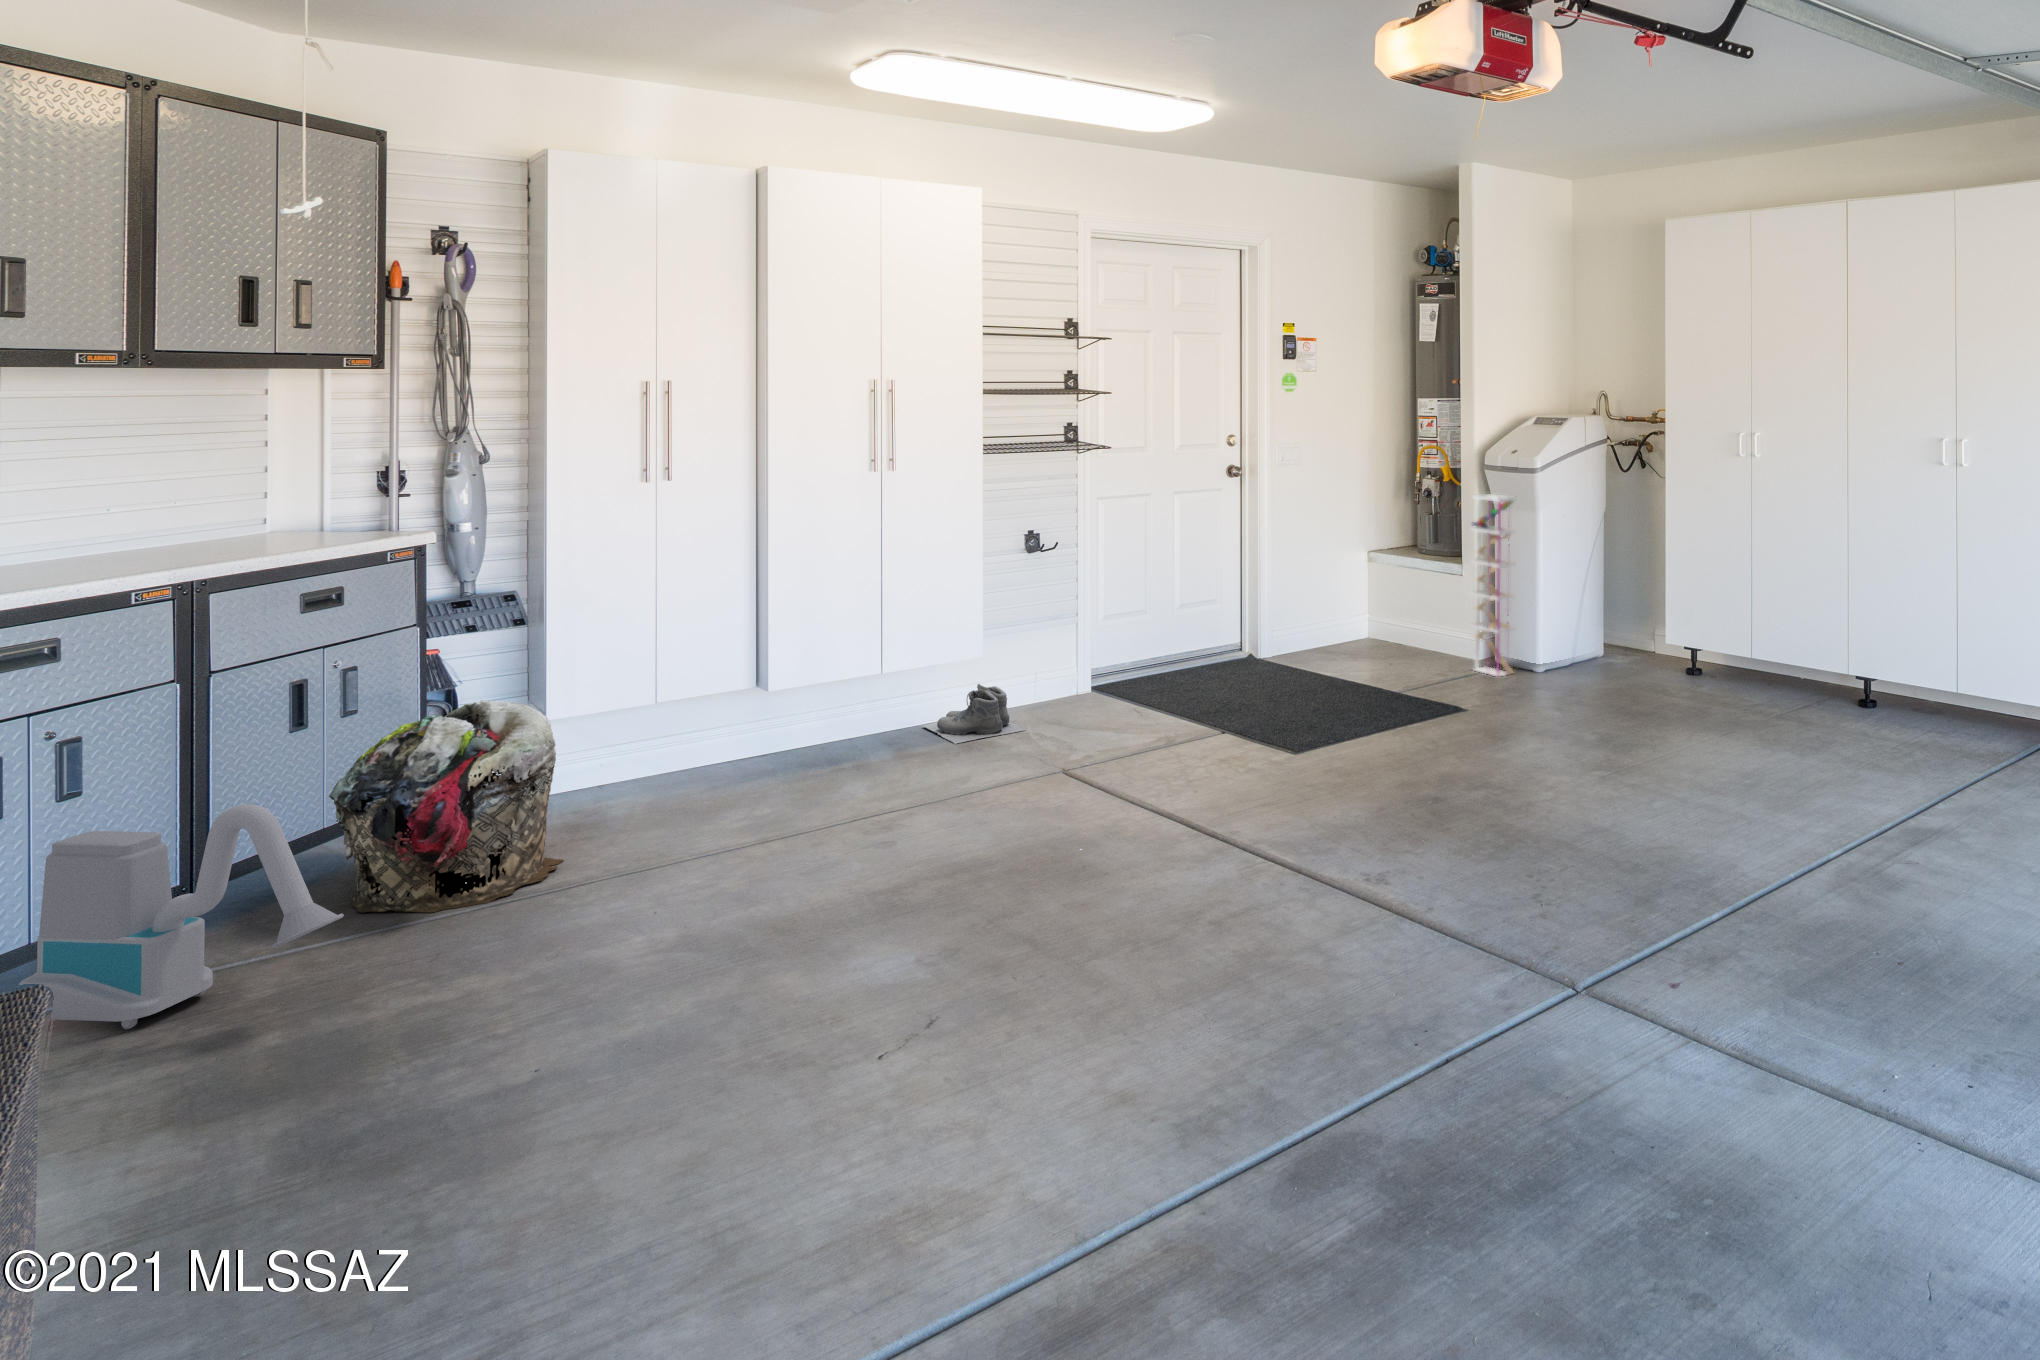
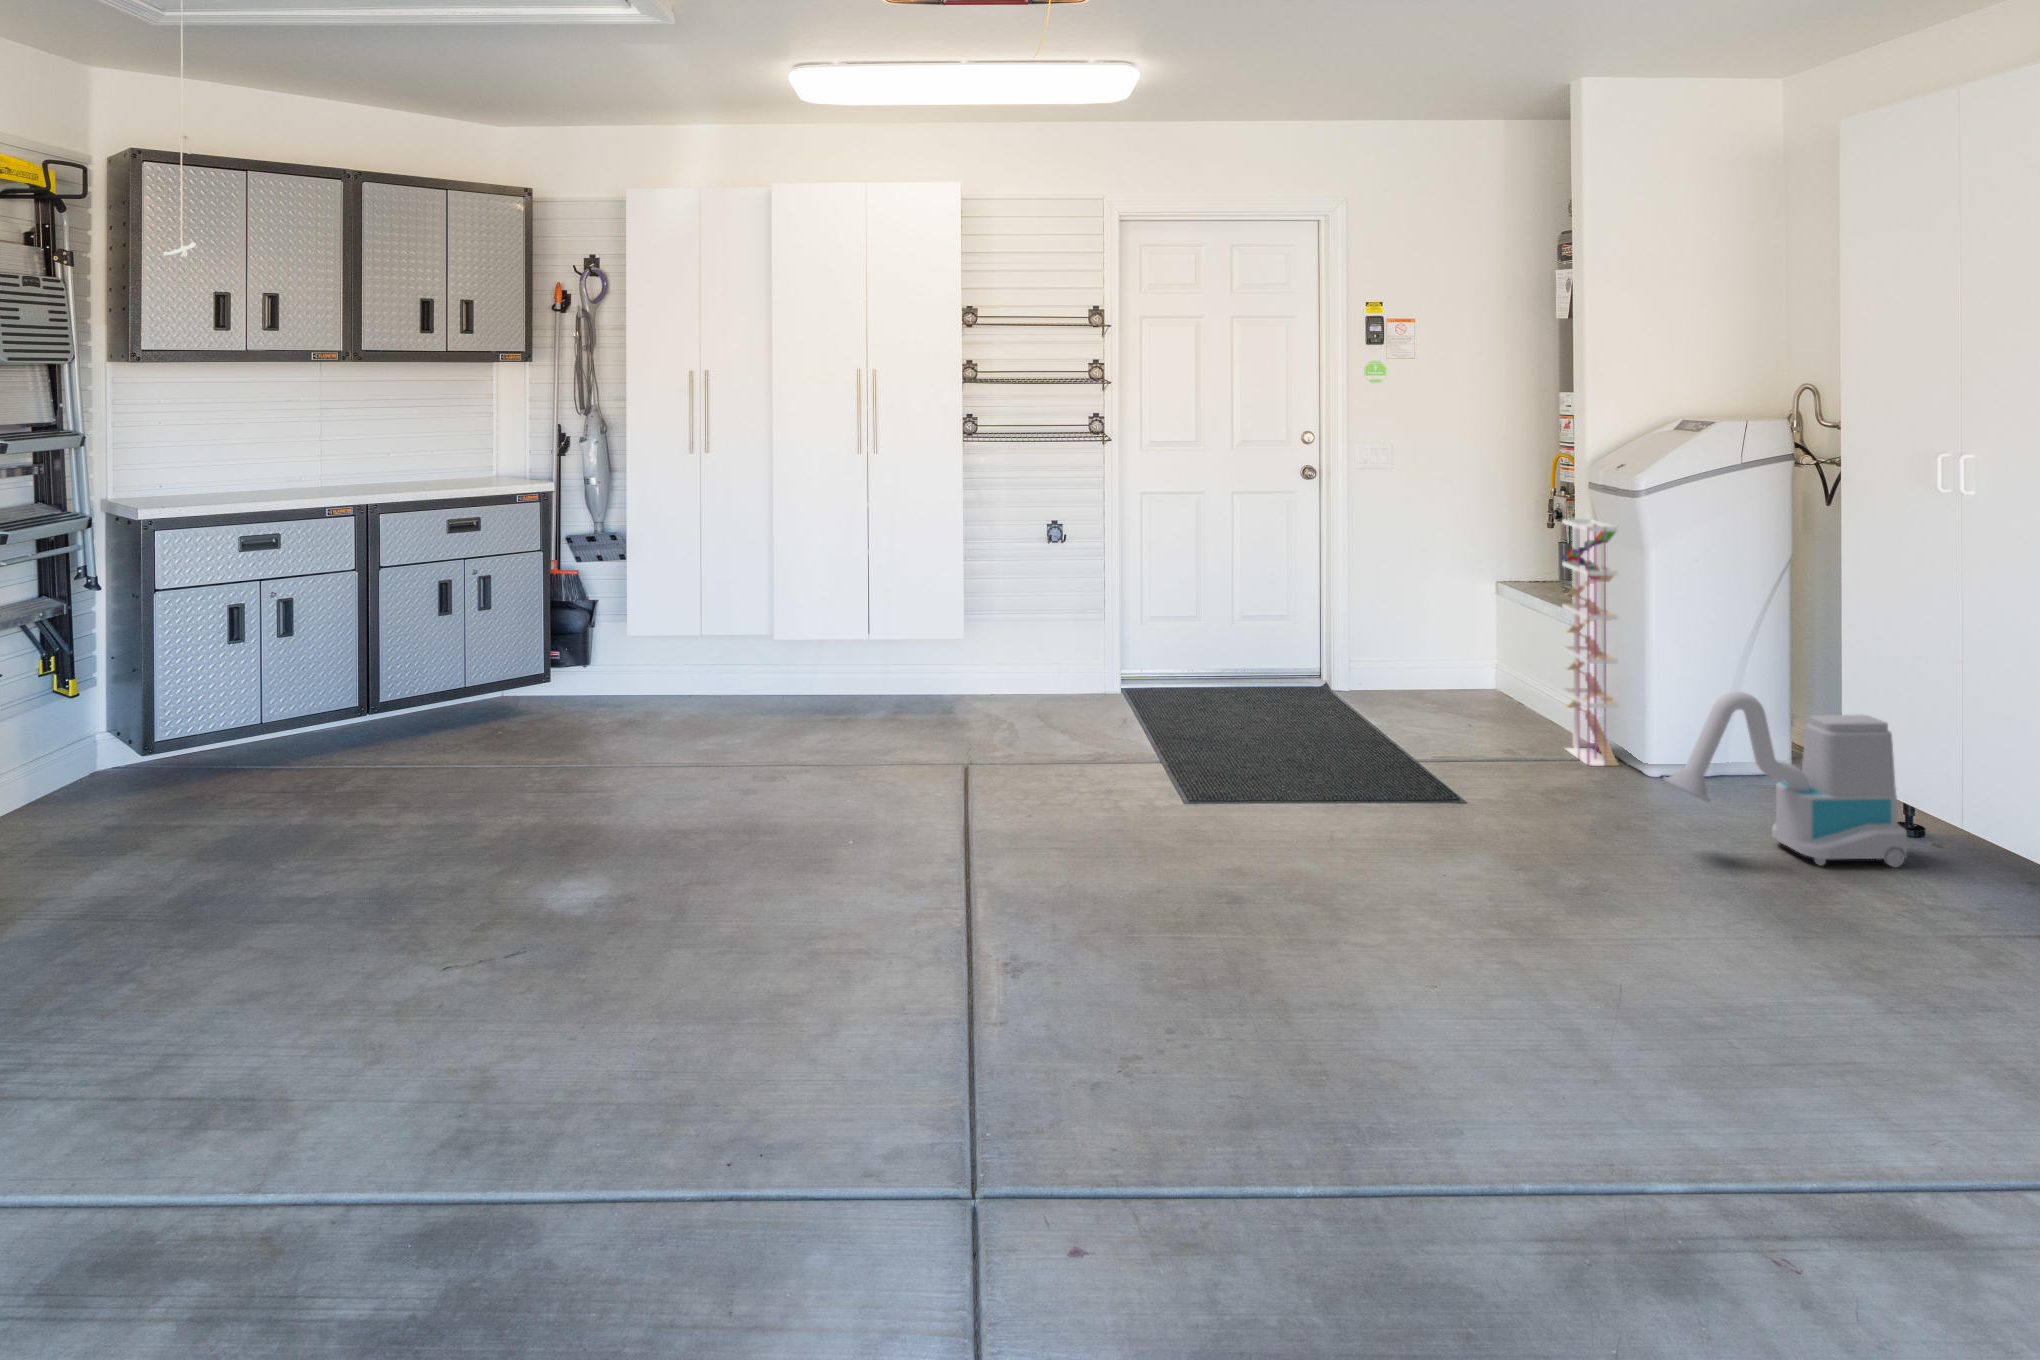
boots: present [923,684,1024,744] -> none [939,661,1009,715]
laundry basket: present [329,700,563,913] -> none [438,612,585,766]
vacuum cleaner: present [19,804,344,1029] -> present [1663,691,1907,867]

